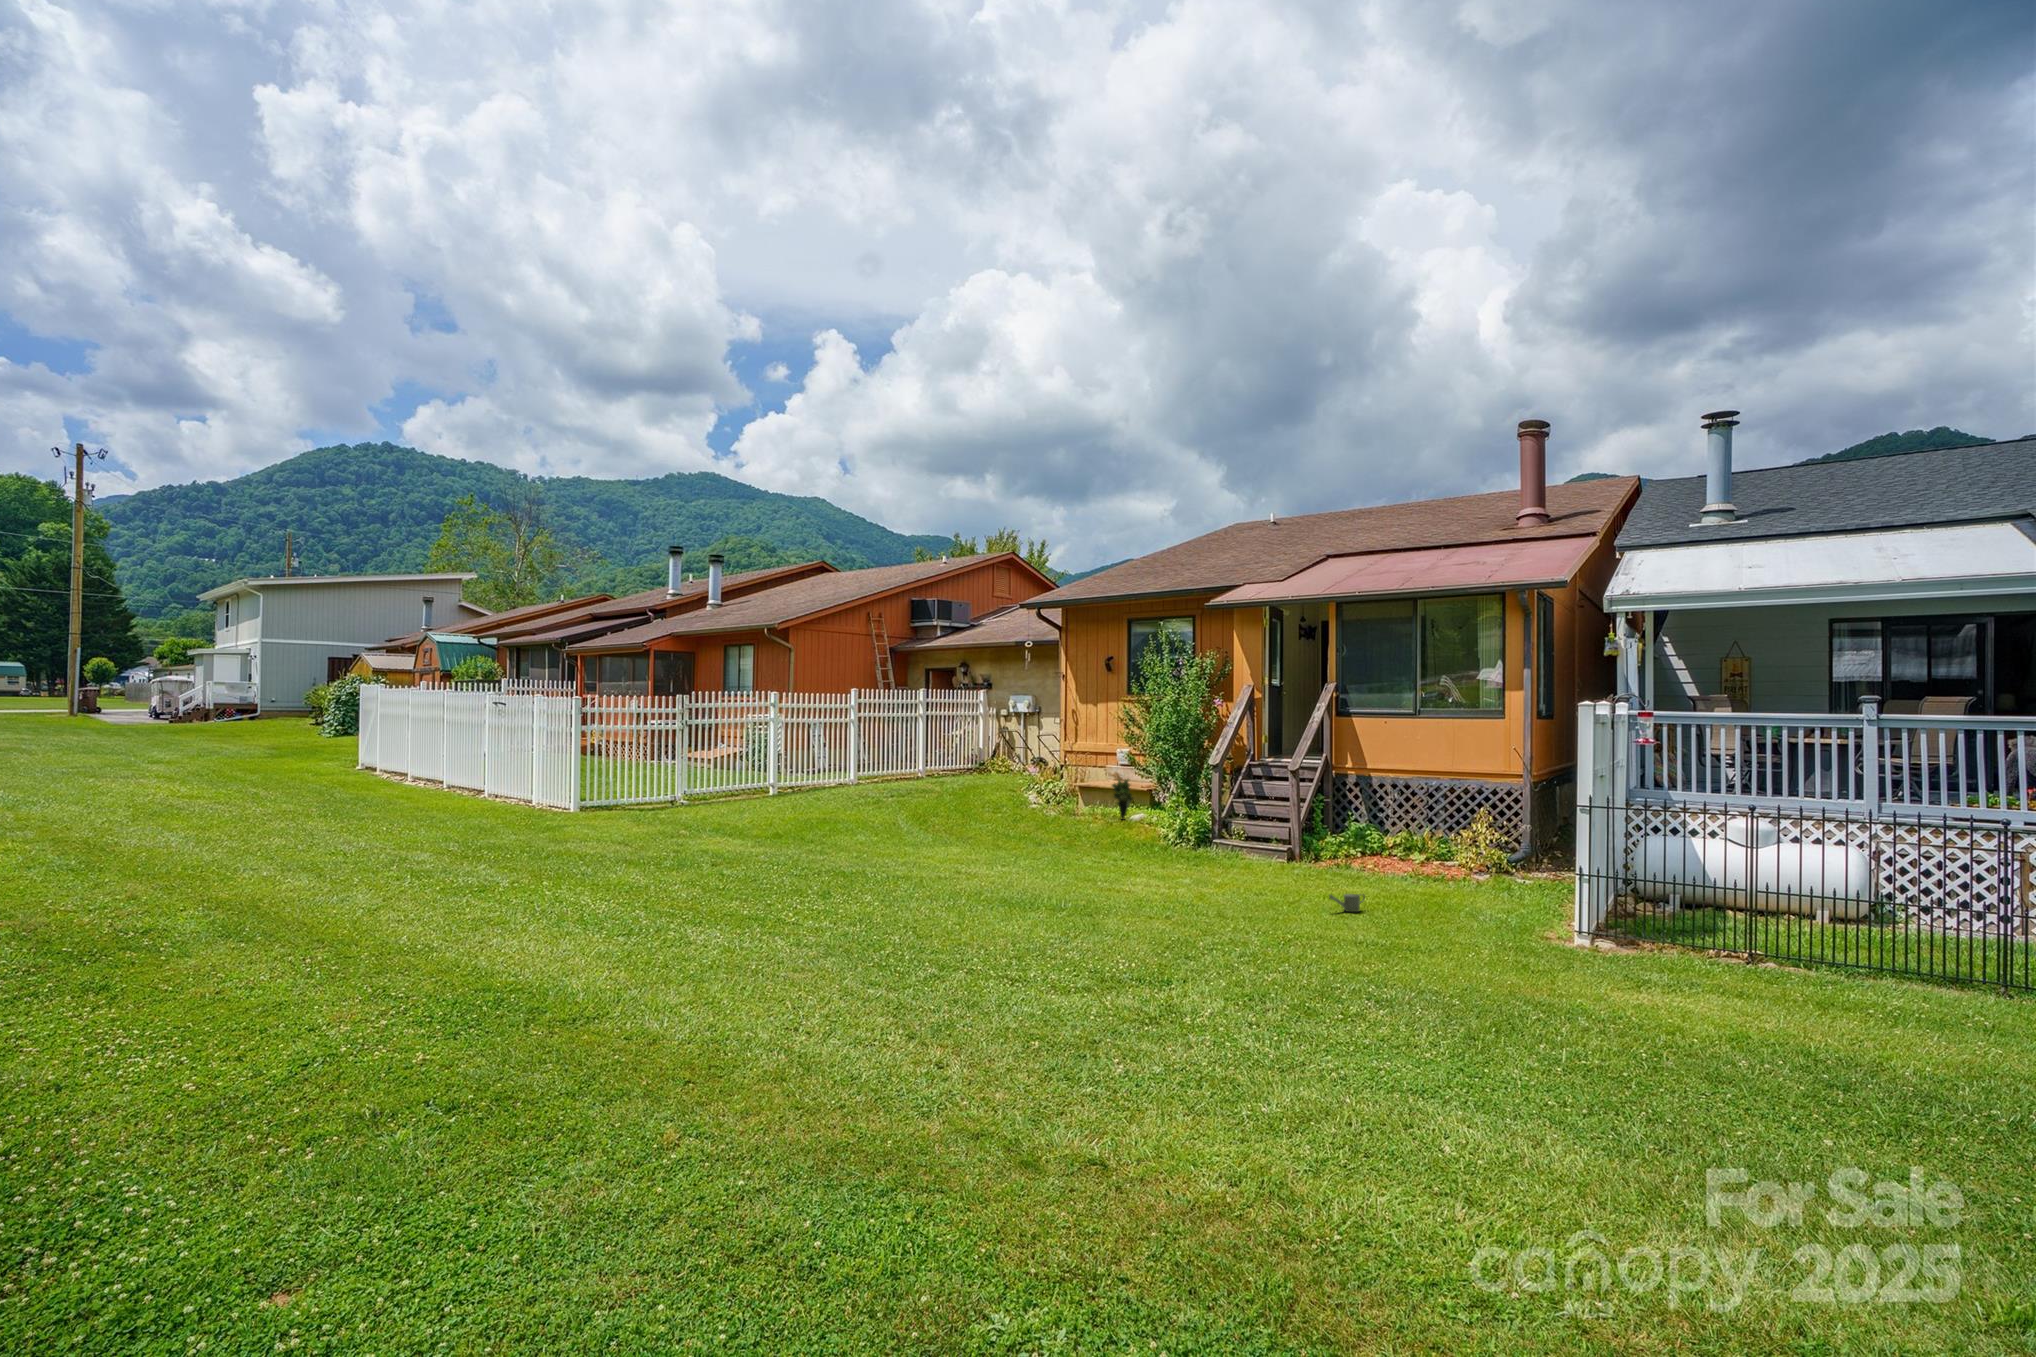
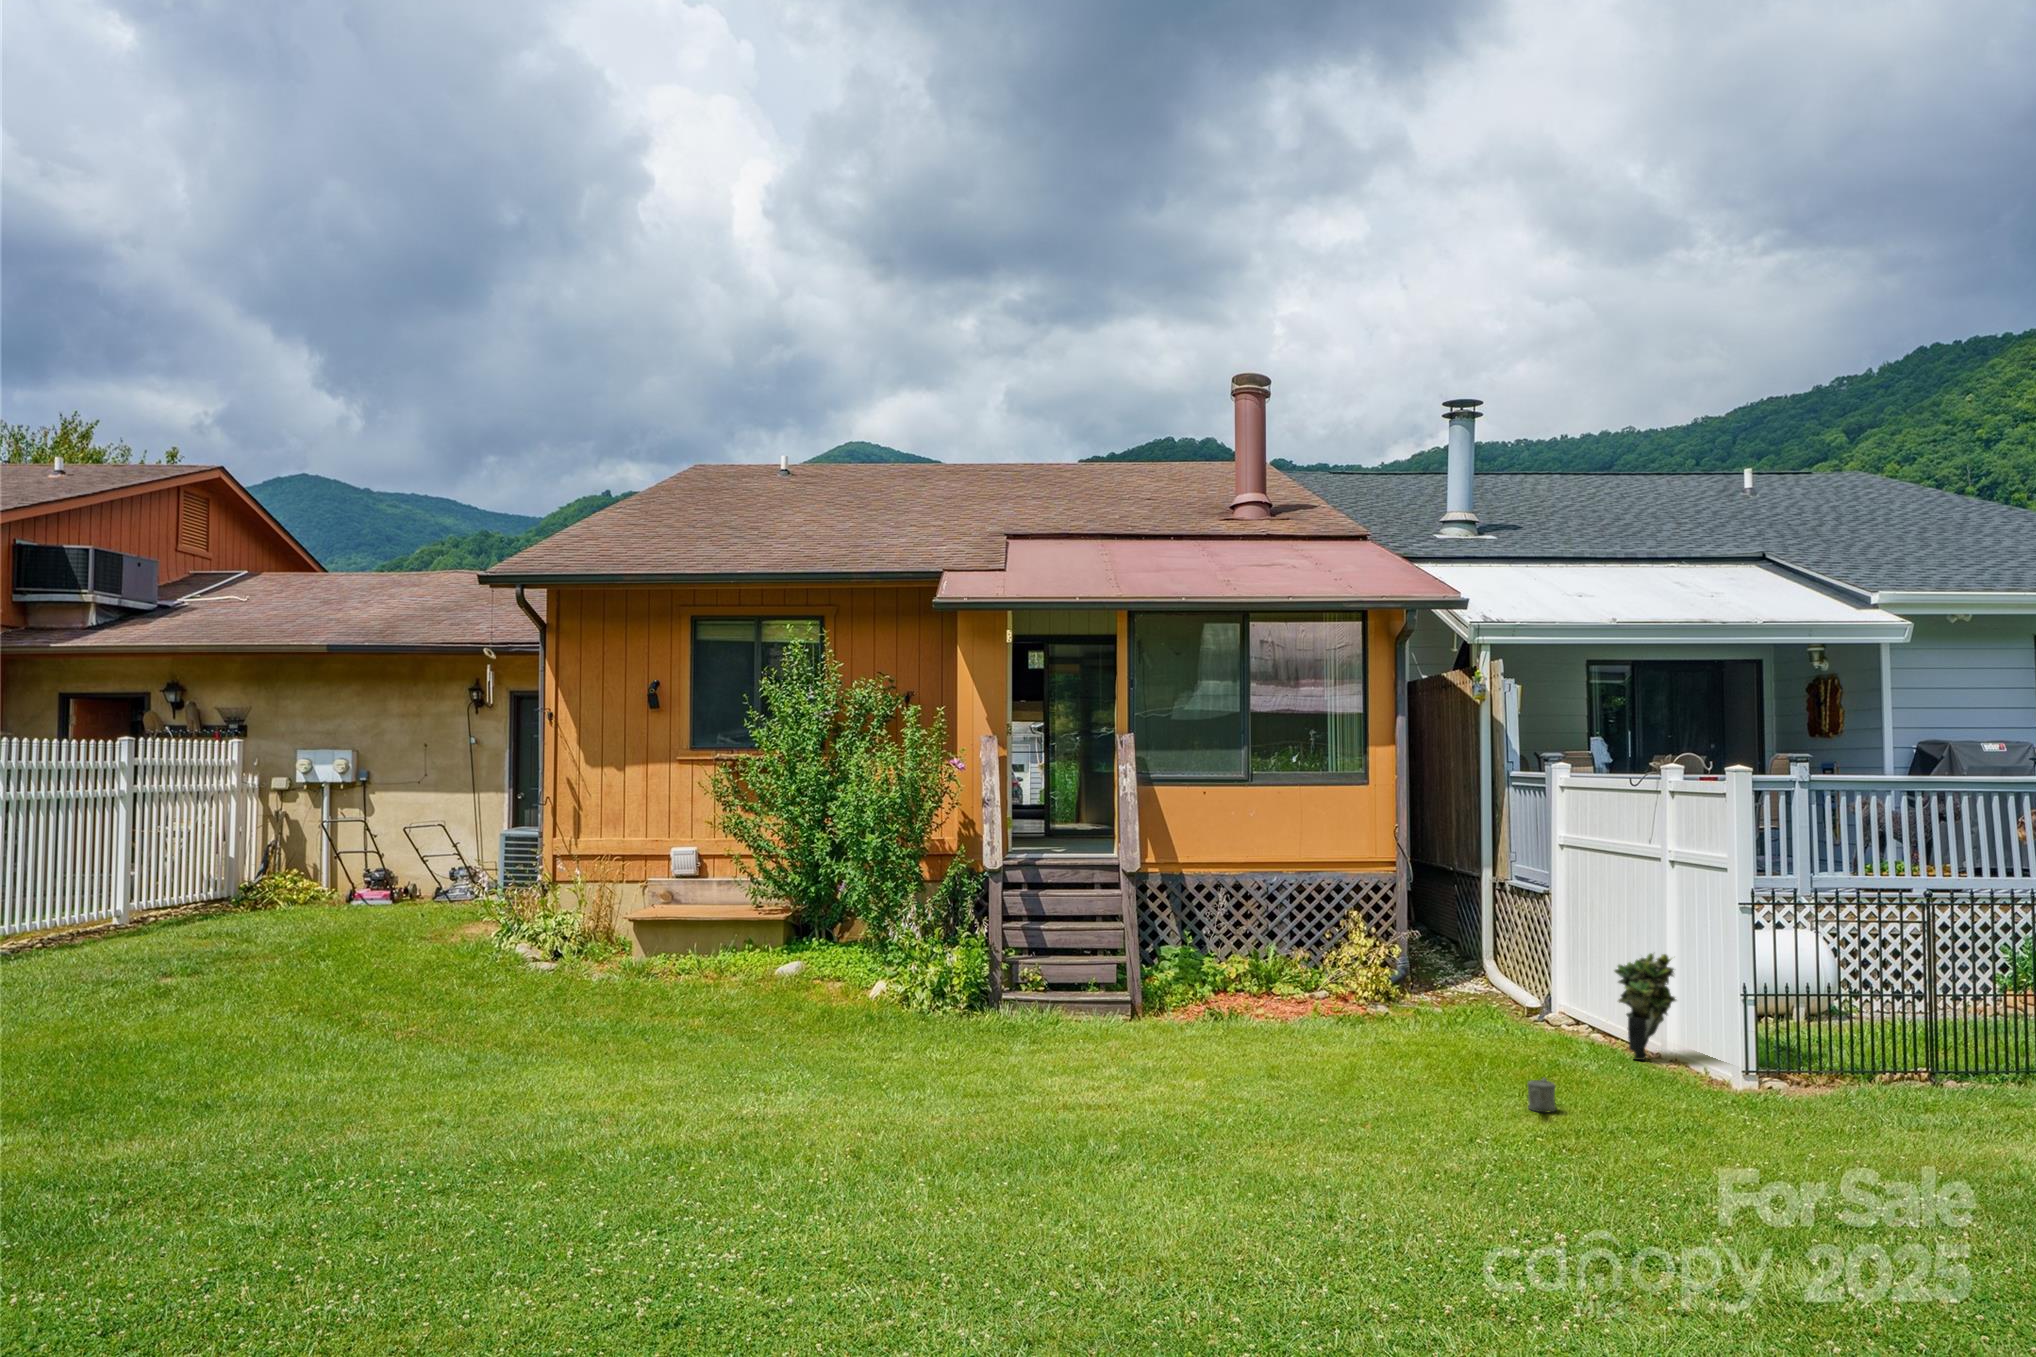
potted plant: present [1112,779,1133,820] -> present [1615,953,1676,1060]

